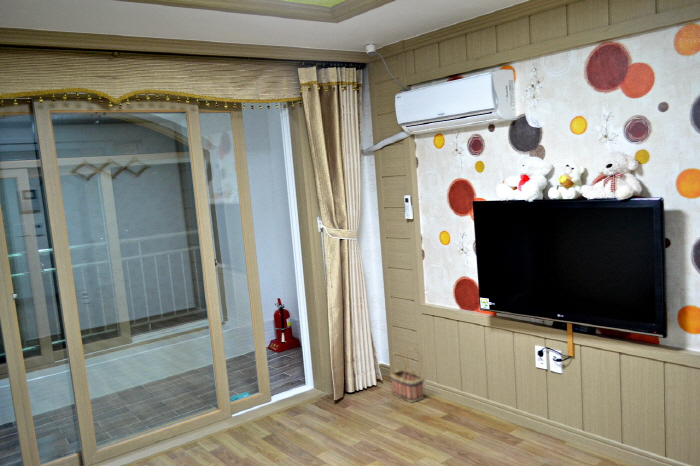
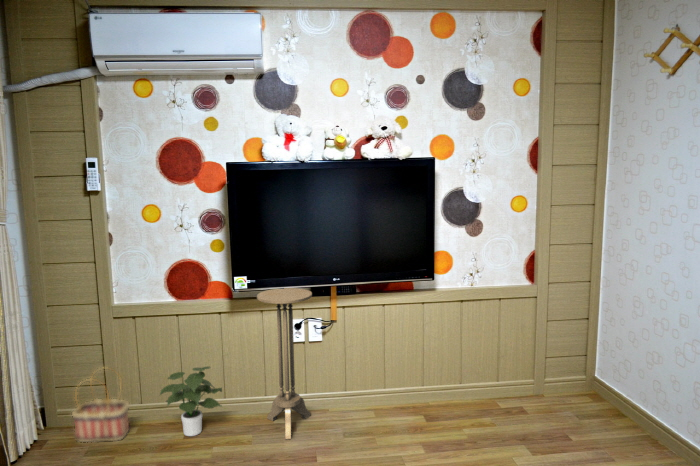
side table: none [487,314,544,448] -> present [257,288,312,439]
potted plant: none [431,365,481,418] -> present [160,367,222,436]

